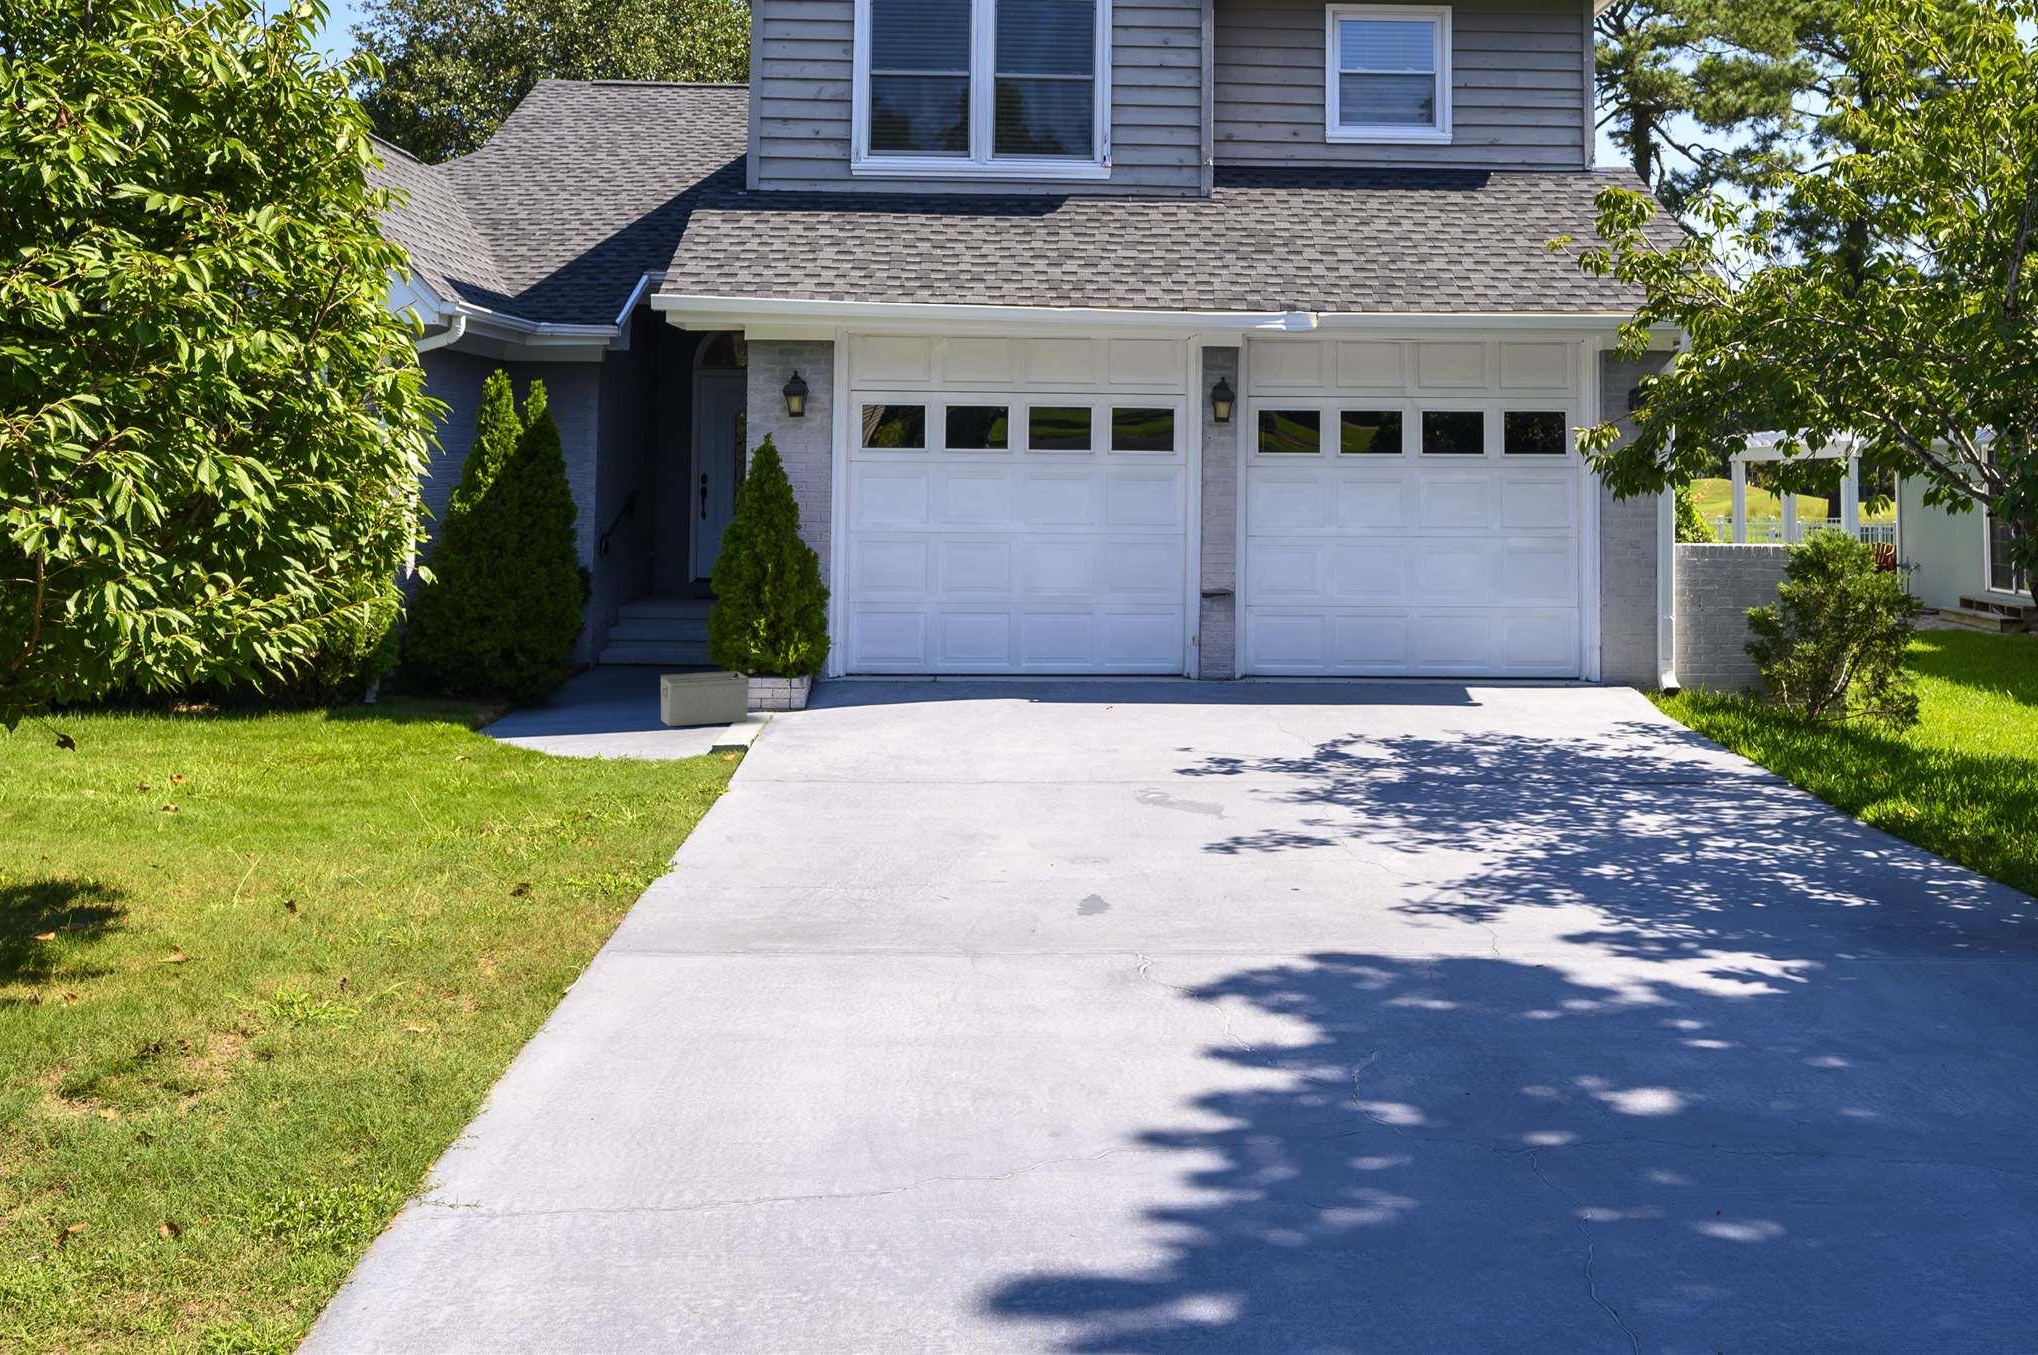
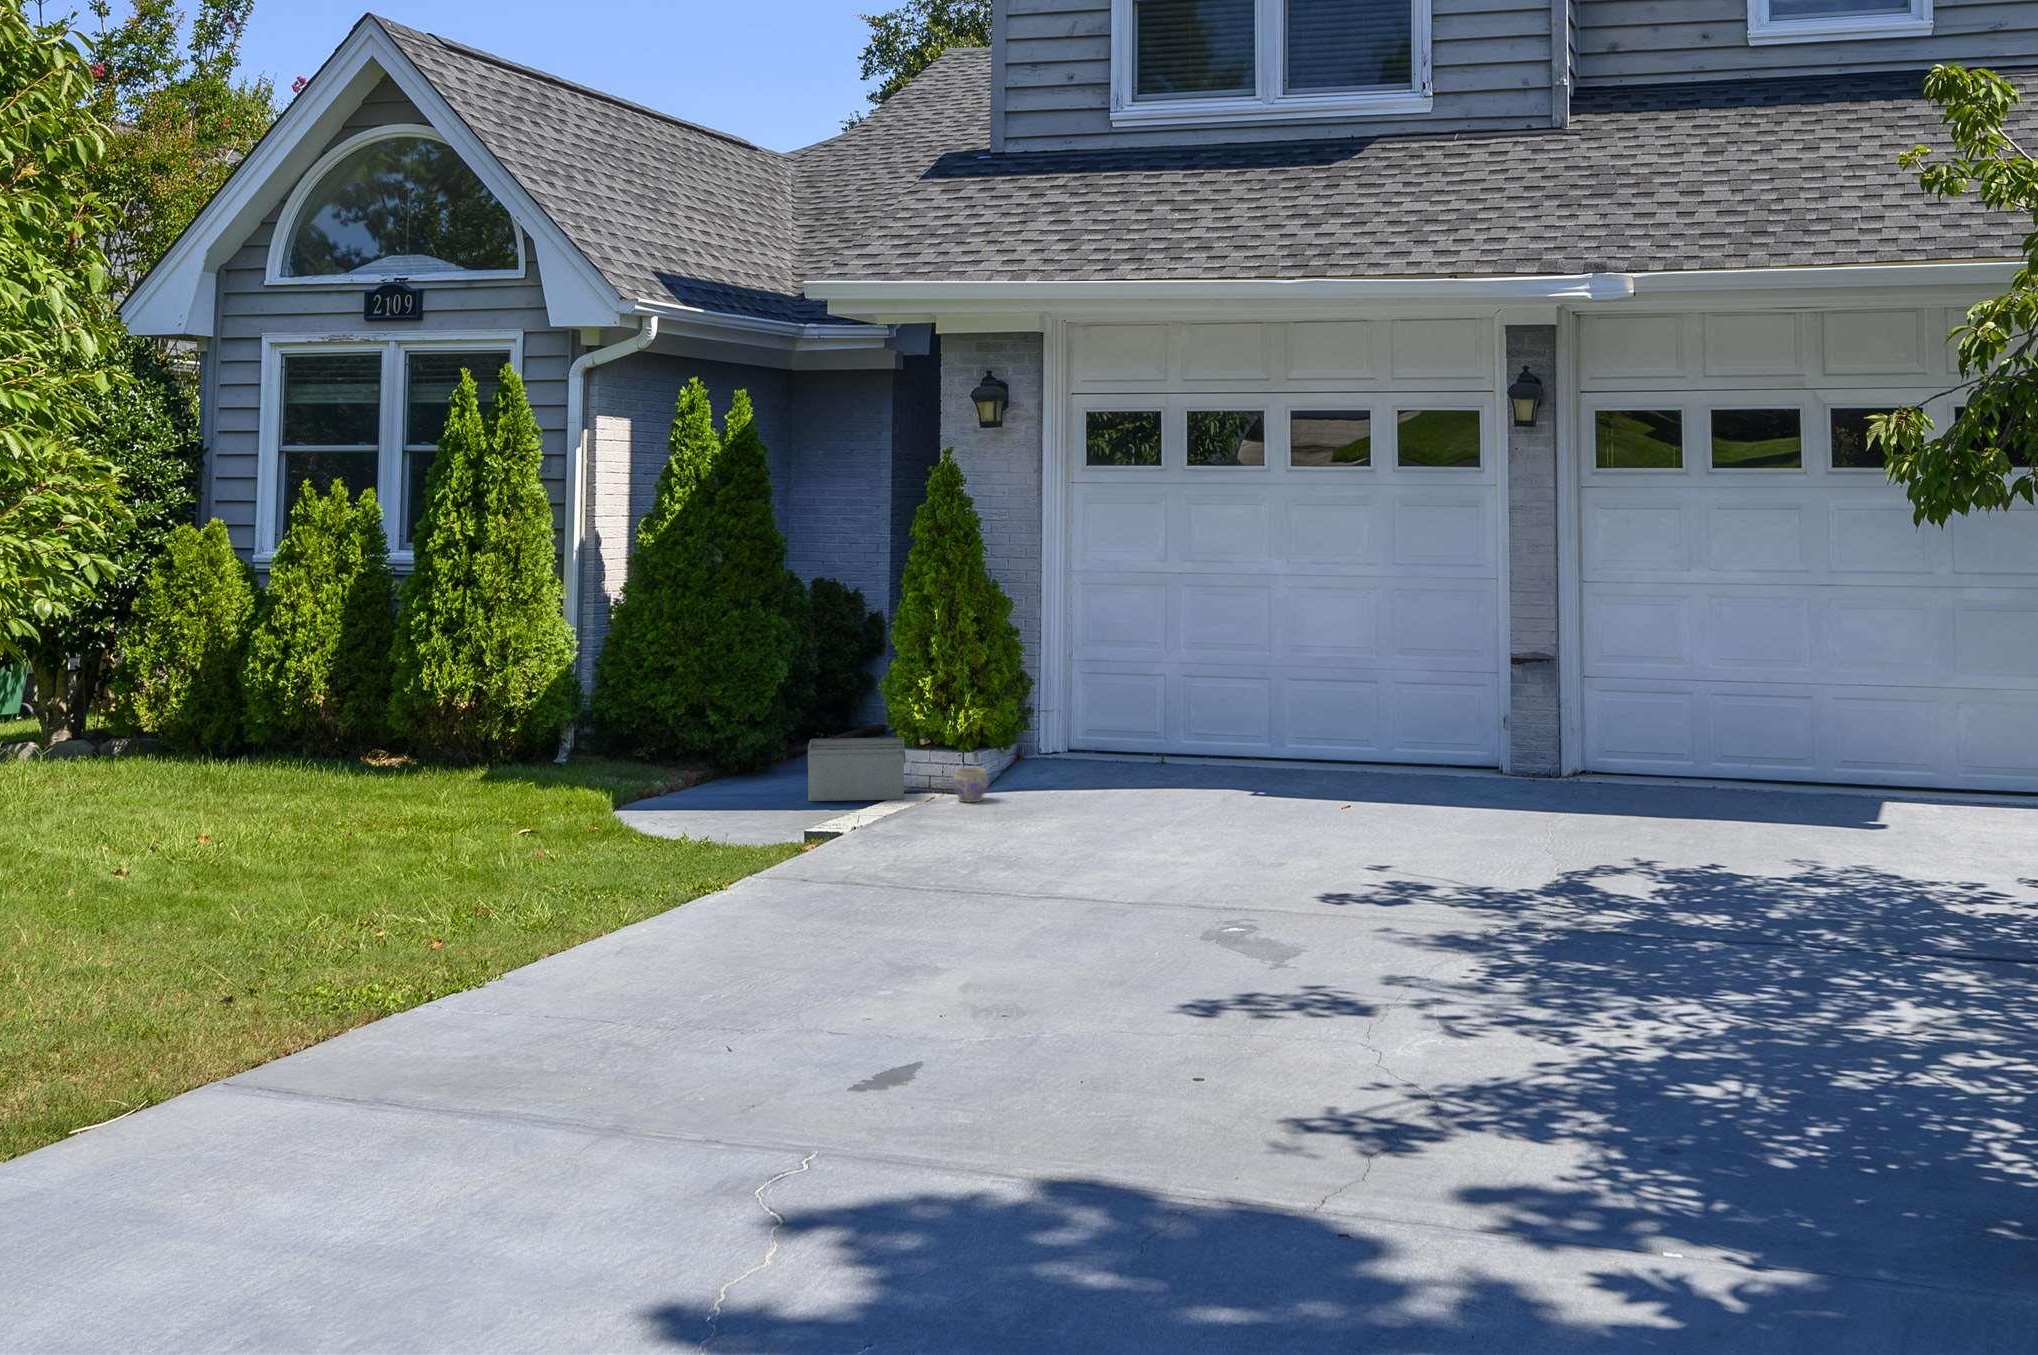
planter: none [789,693,818,721] -> present [953,768,988,802]

